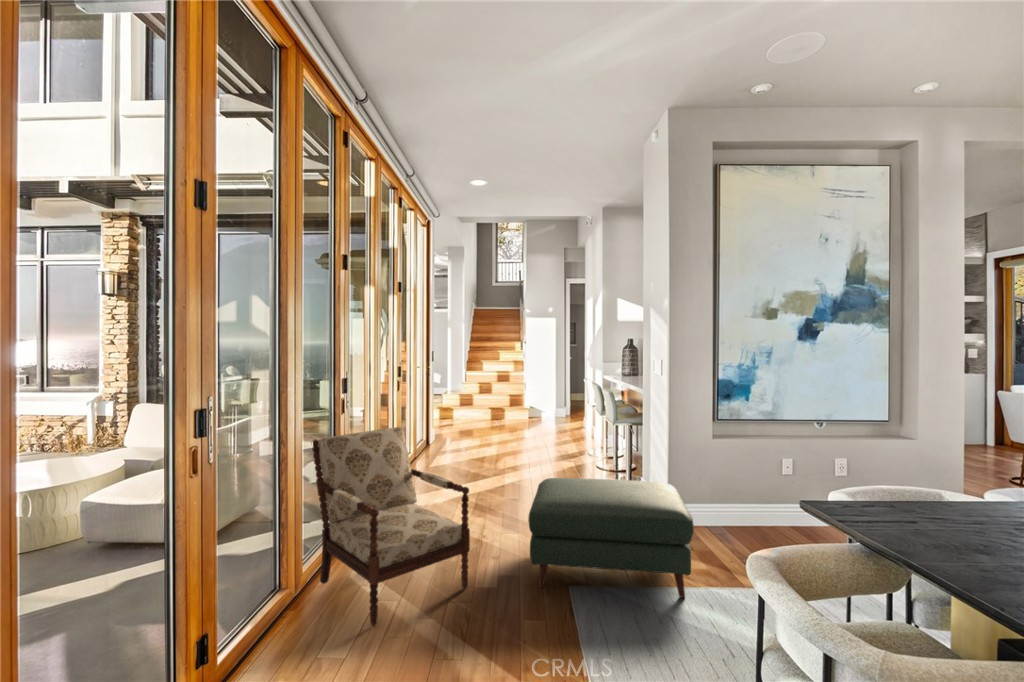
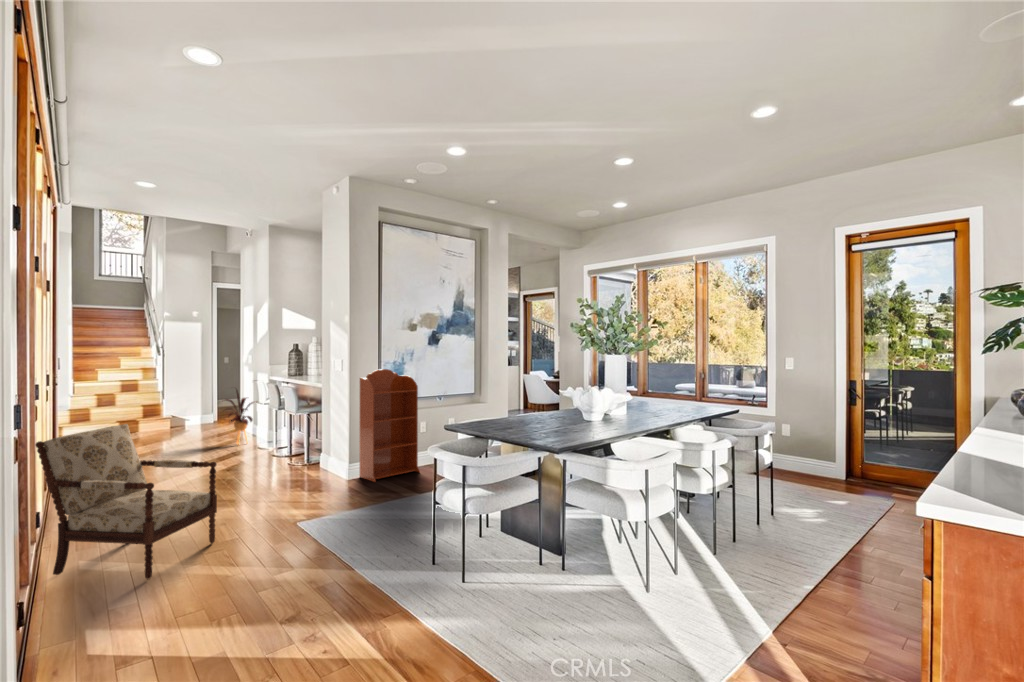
bookcase: none [684,375,778,539] -> present [360,369,420,482]
house plant: none [553,385,598,448] -> present [225,390,257,445]
ottoman: present [528,478,694,598] -> none [257,444,382,528]

